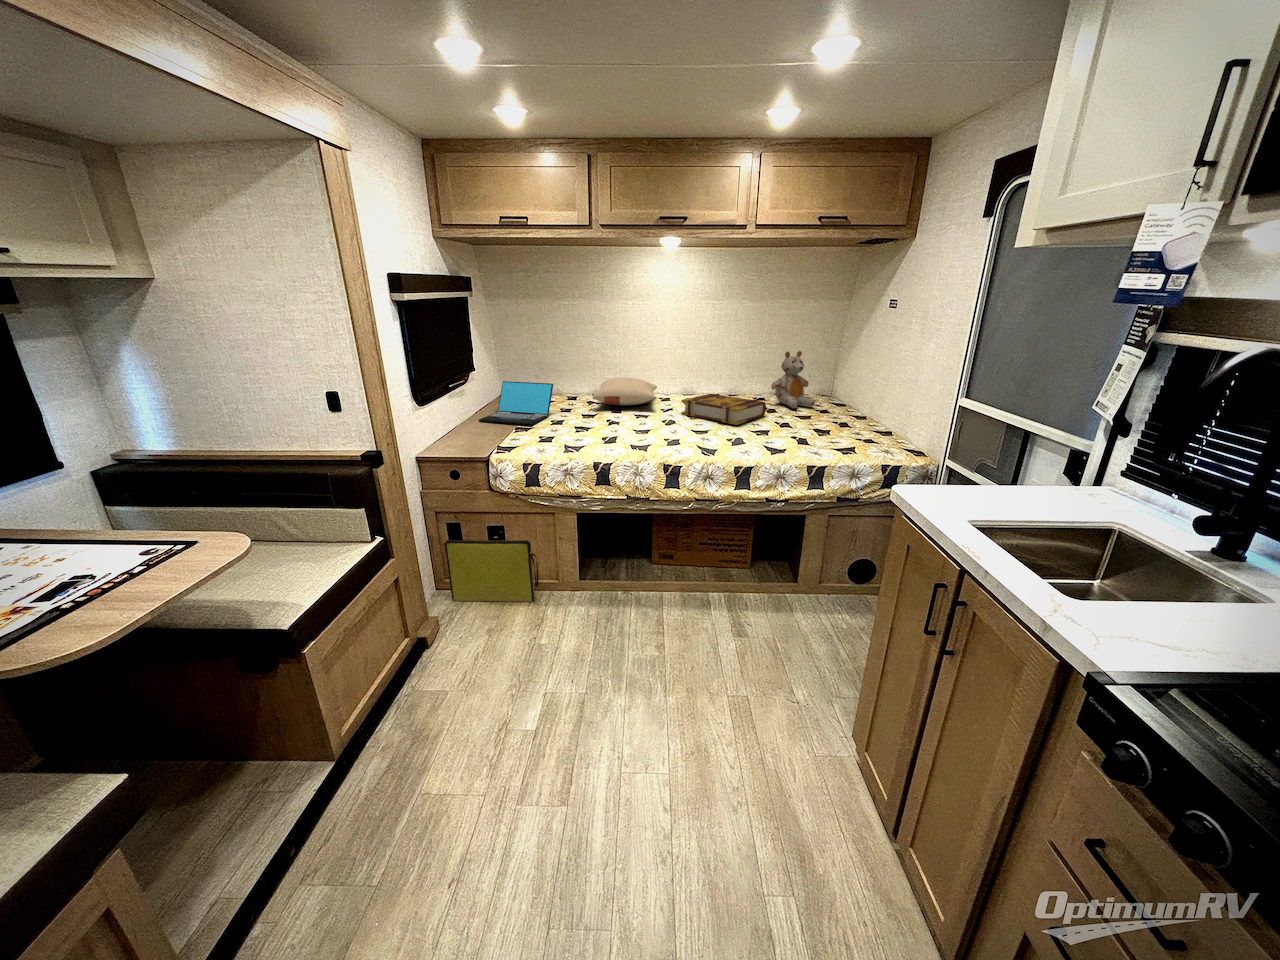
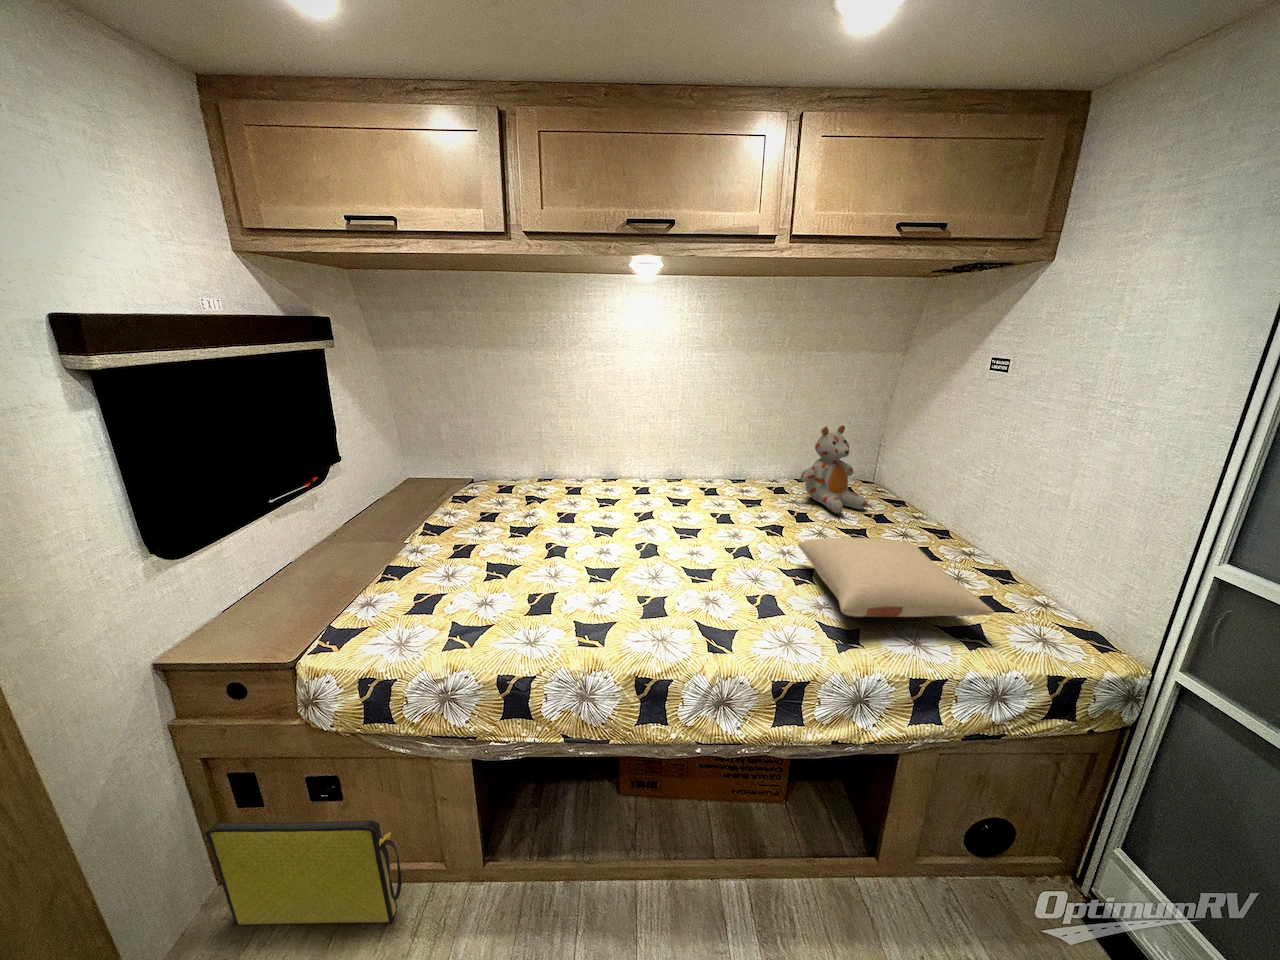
pillow: present [593,378,657,405] -> present [798,538,994,617]
laptop: present [479,381,553,425] -> none [332,475,463,561]
book: present [681,394,766,425] -> none [667,488,800,558]

